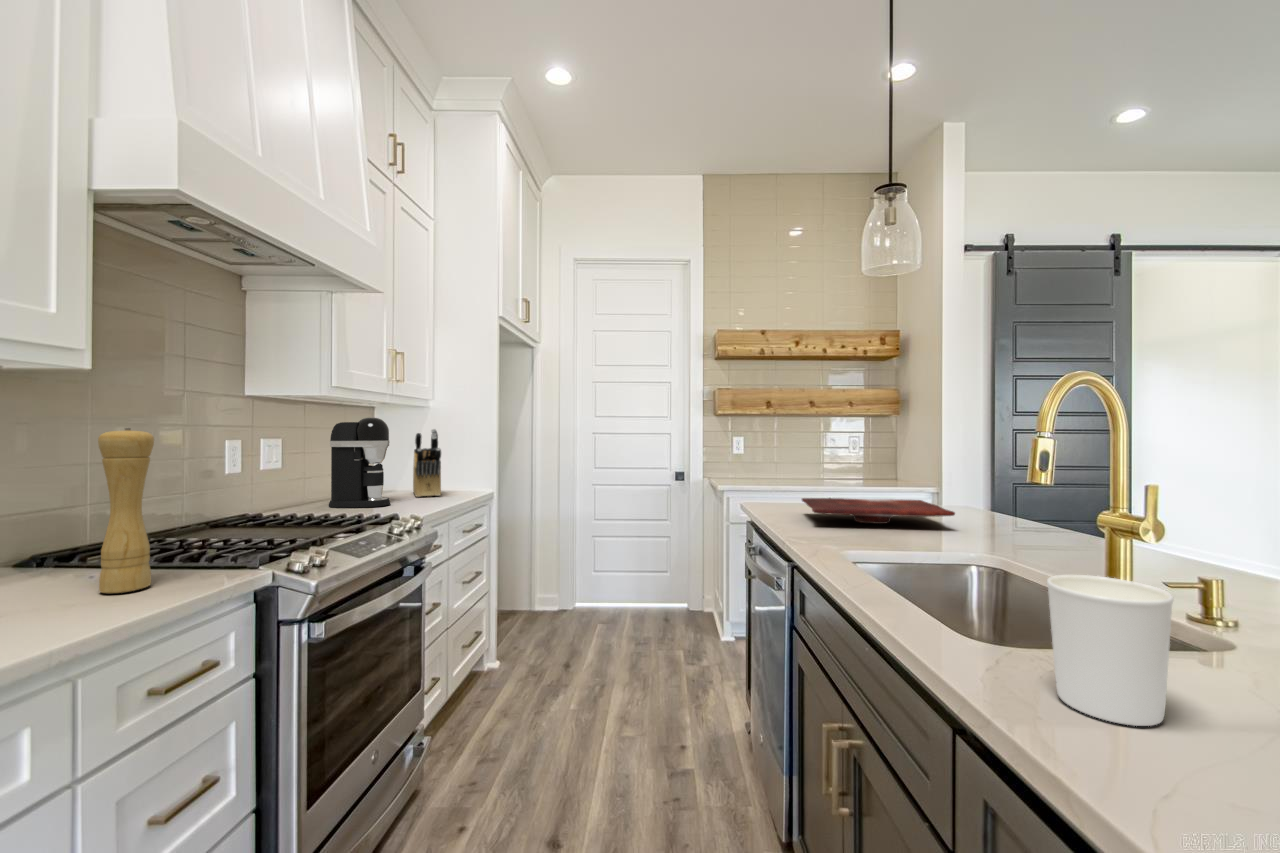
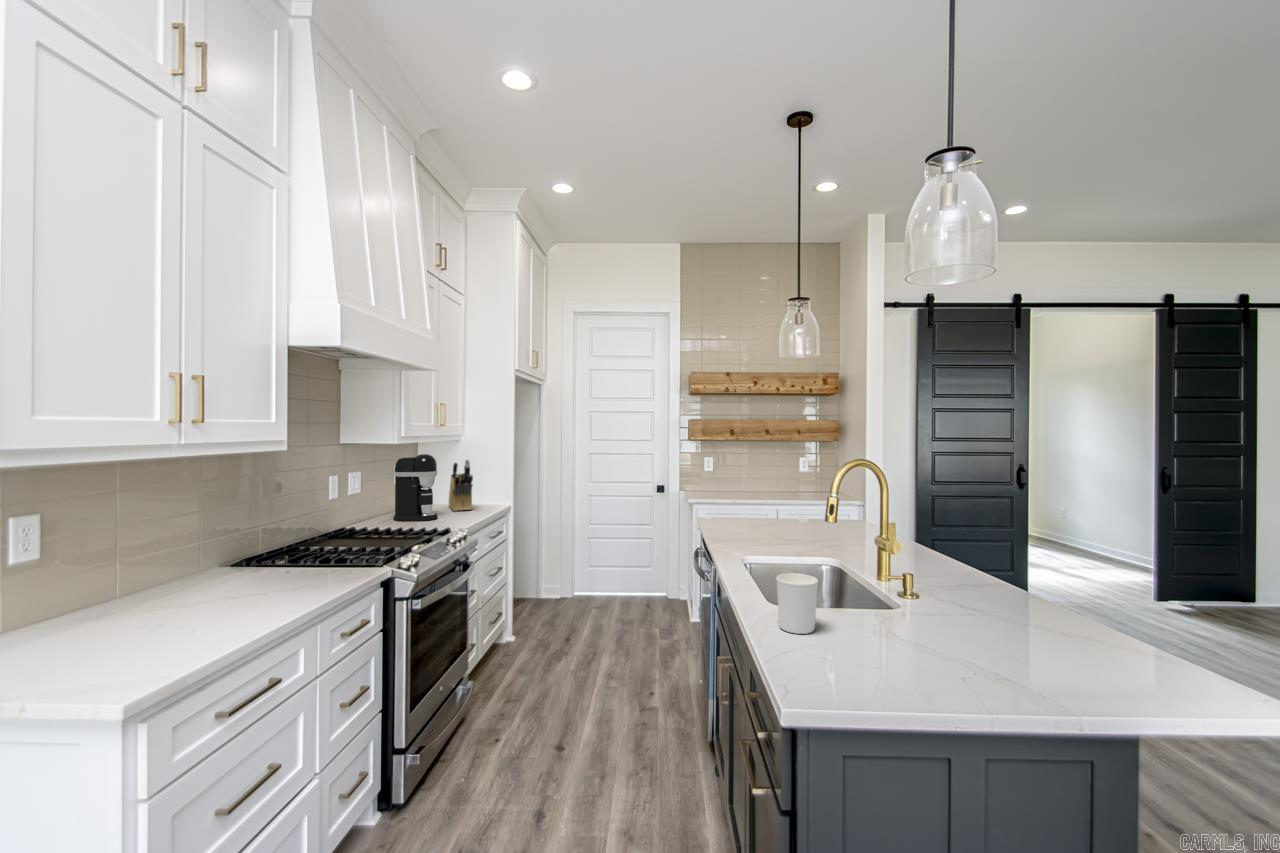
pepper mill: present [98,428,154,593] -> none [306,487,333,581]
cutting board: present [802,498,955,524] -> none [735,517,828,537]

